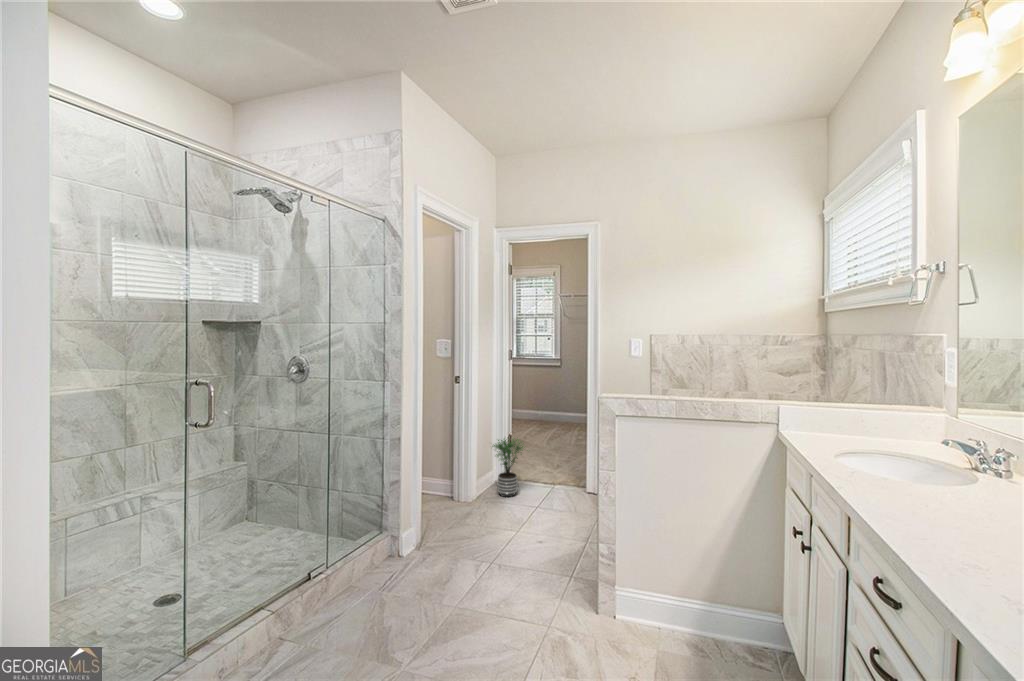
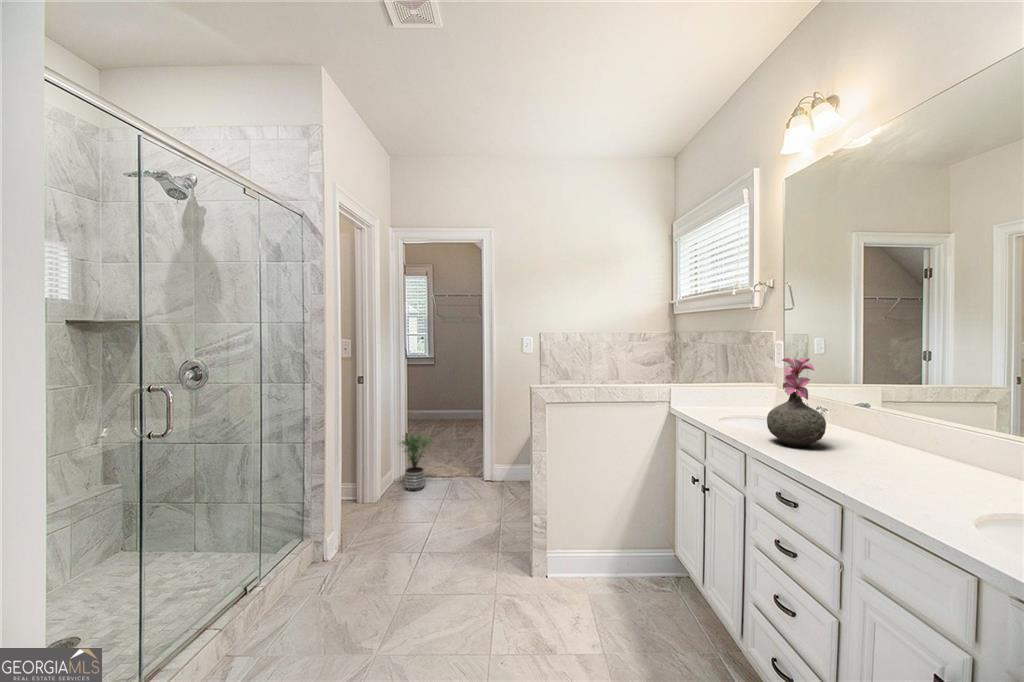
vase: none [882,377,978,508] -> present [767,358,826,447]

